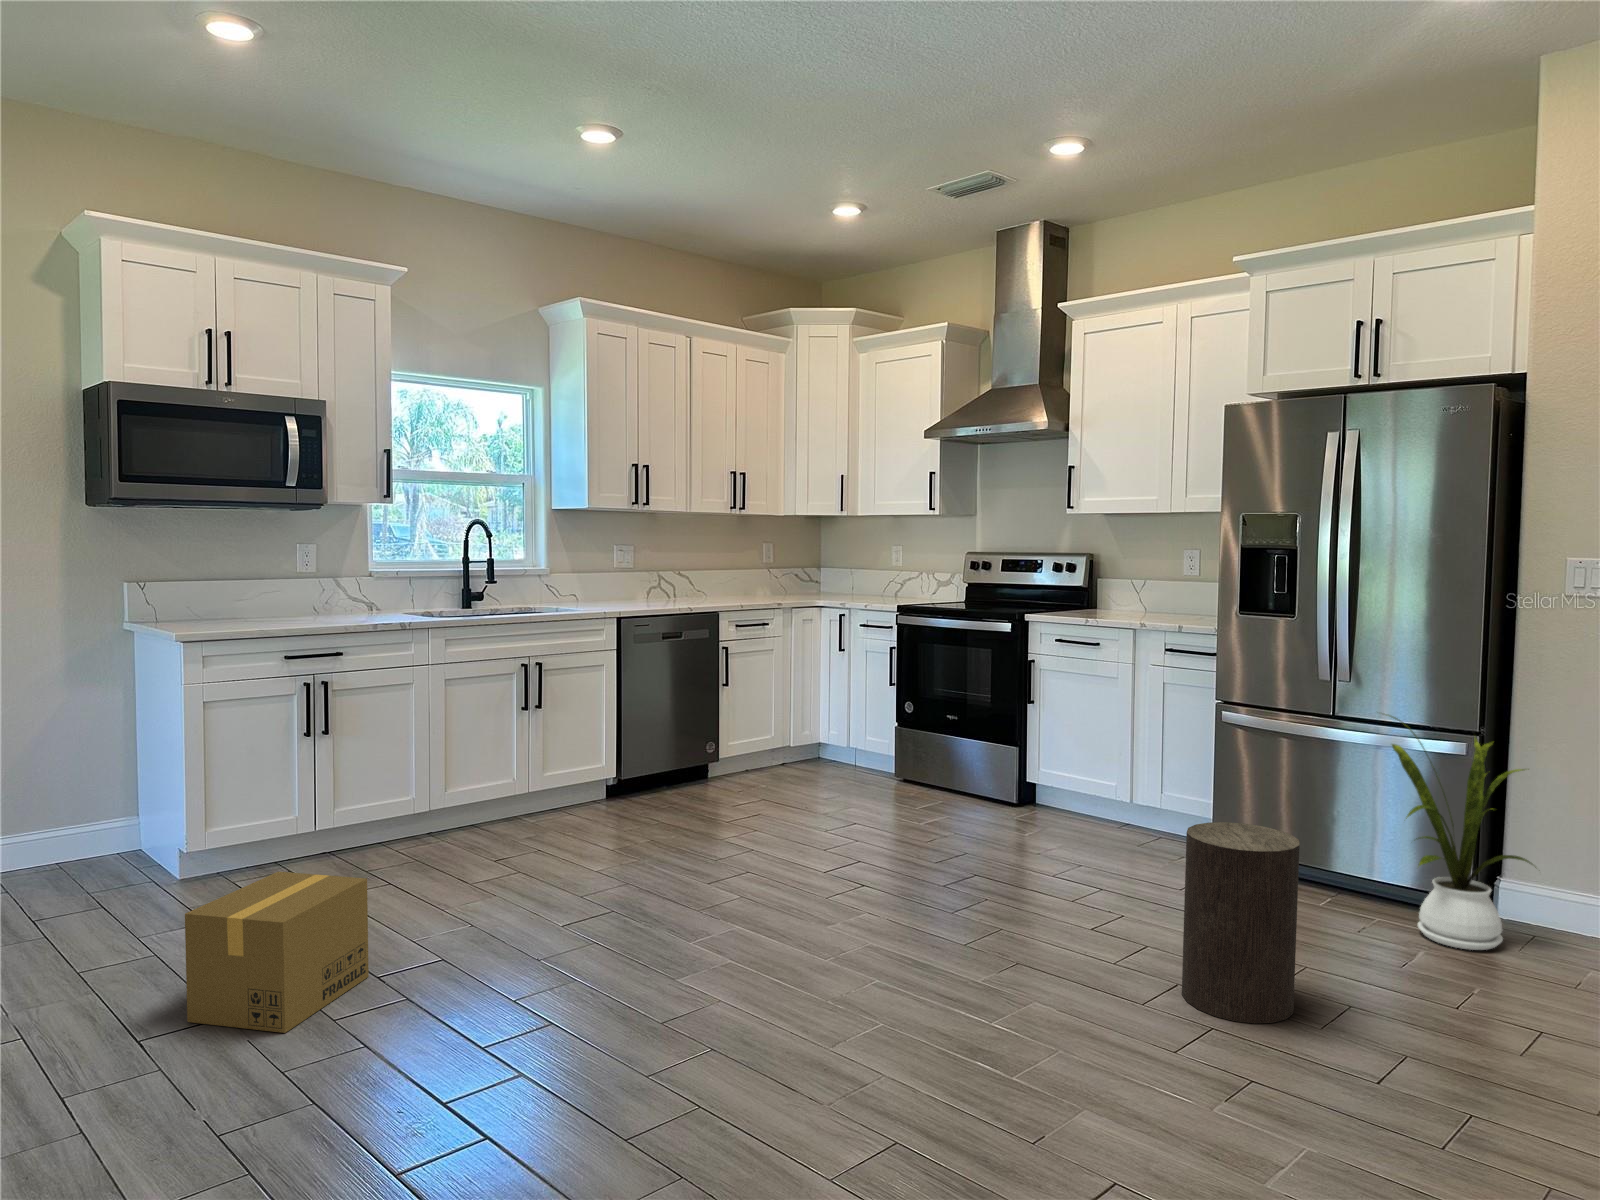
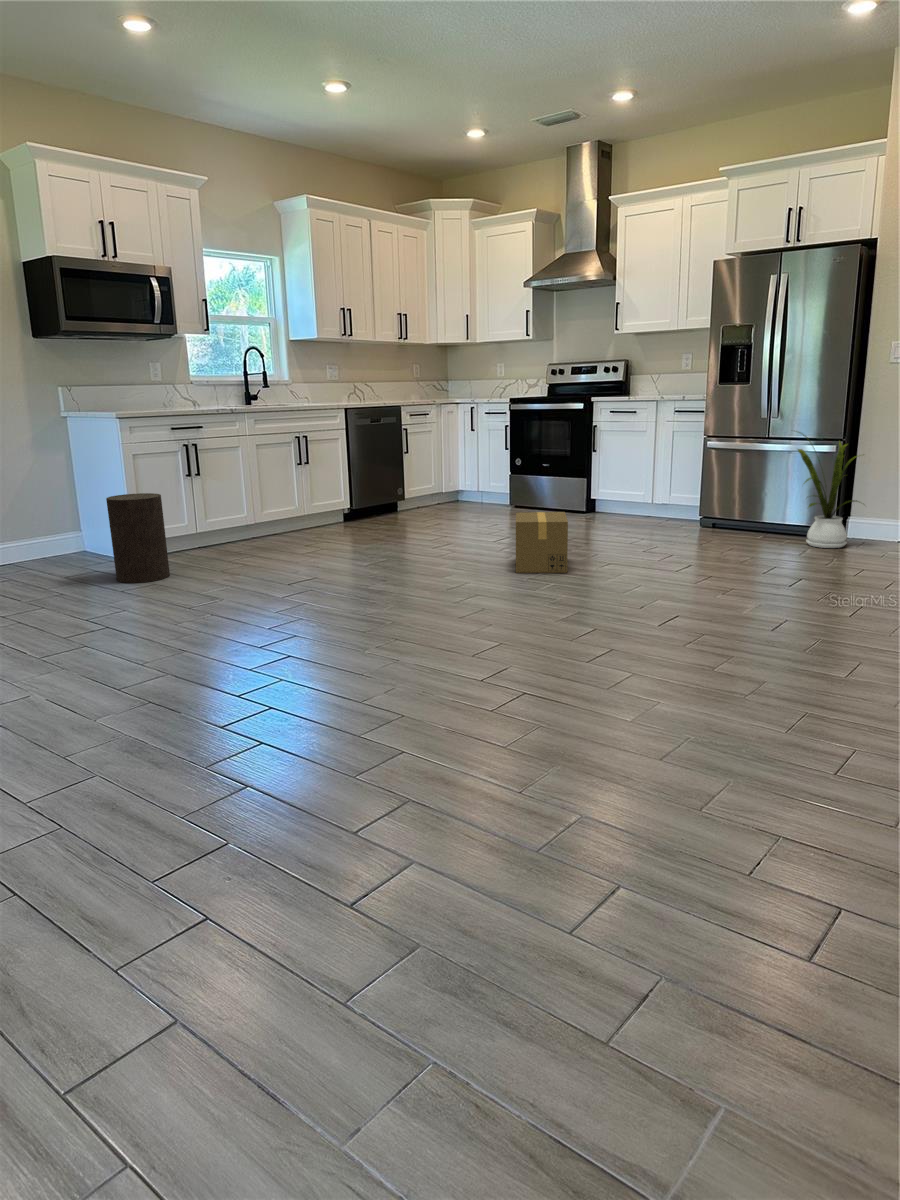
stool: present [1182,822,1300,1023] -> present [106,493,170,583]
cardboard box: present [185,872,369,1033] -> present [516,512,568,573]

